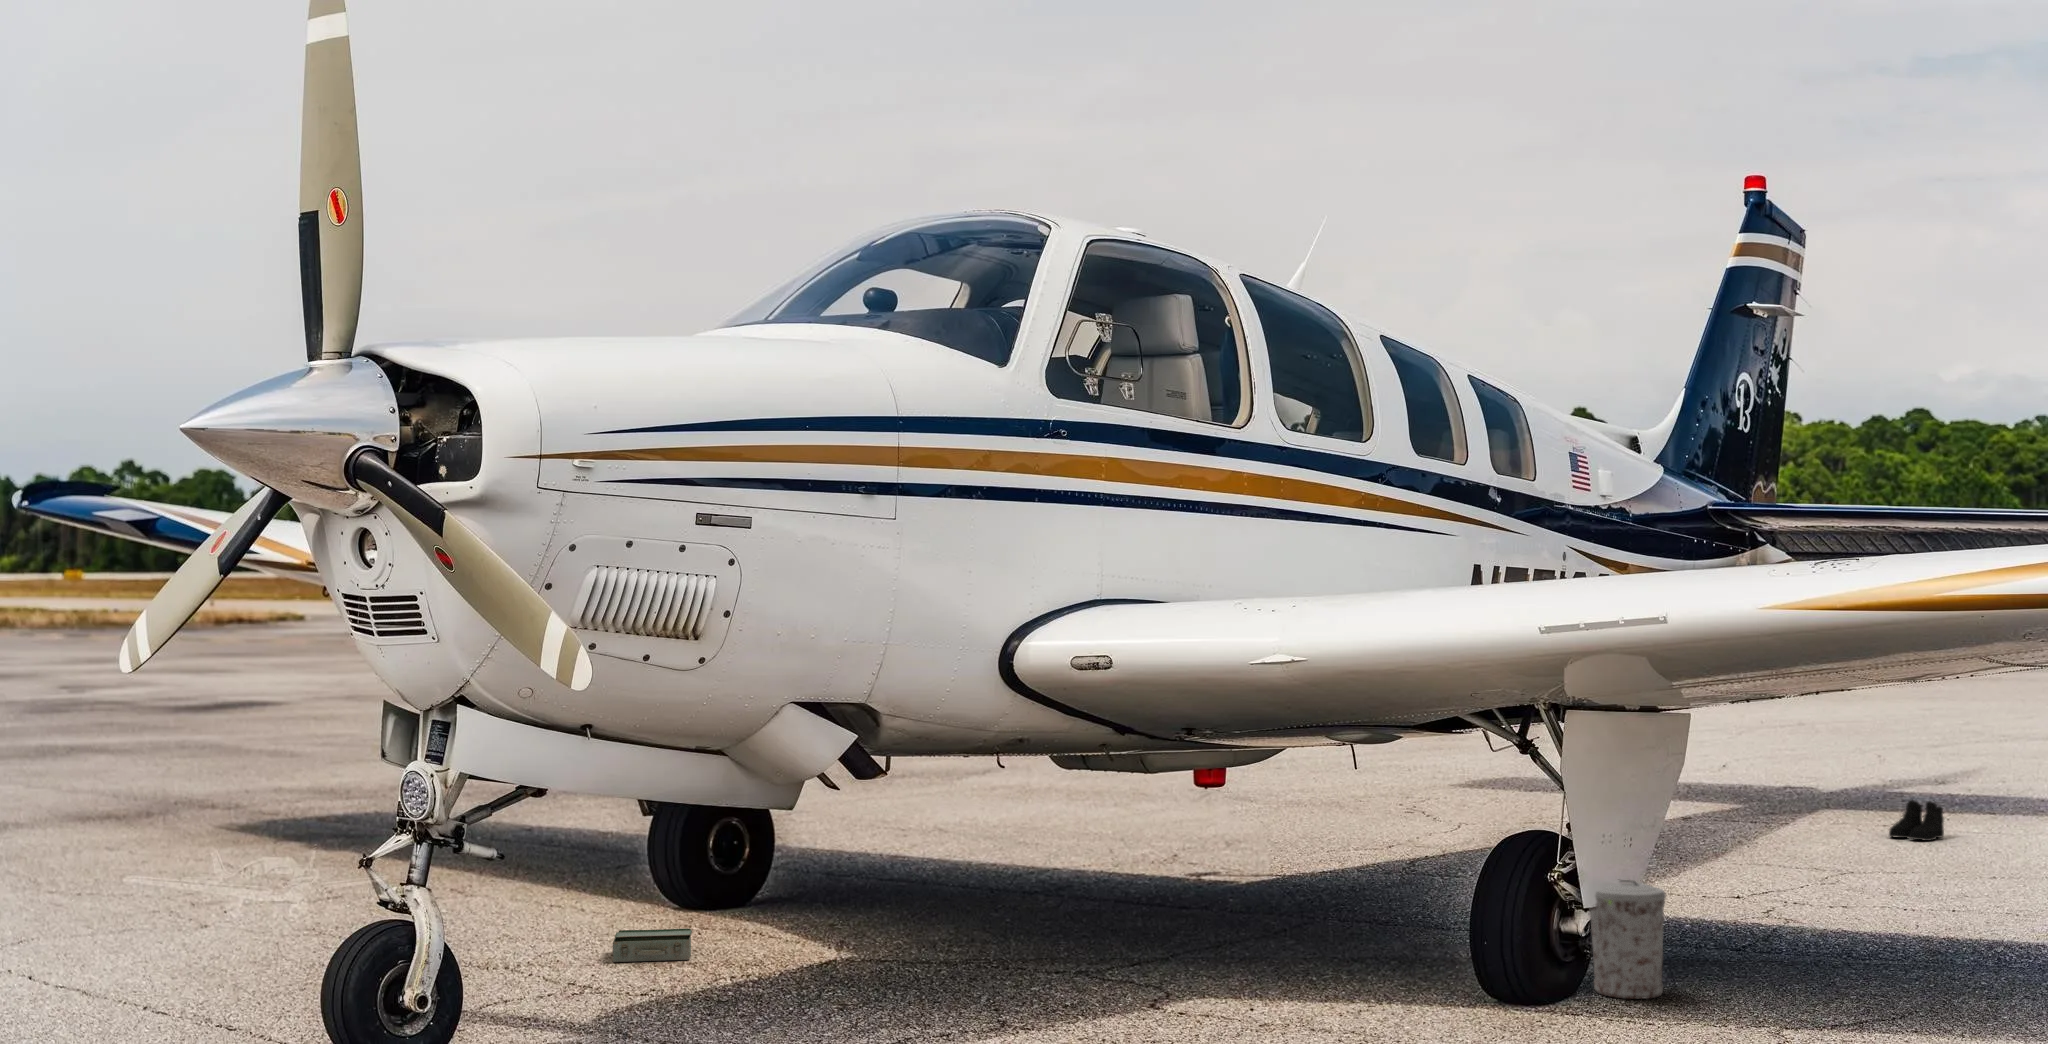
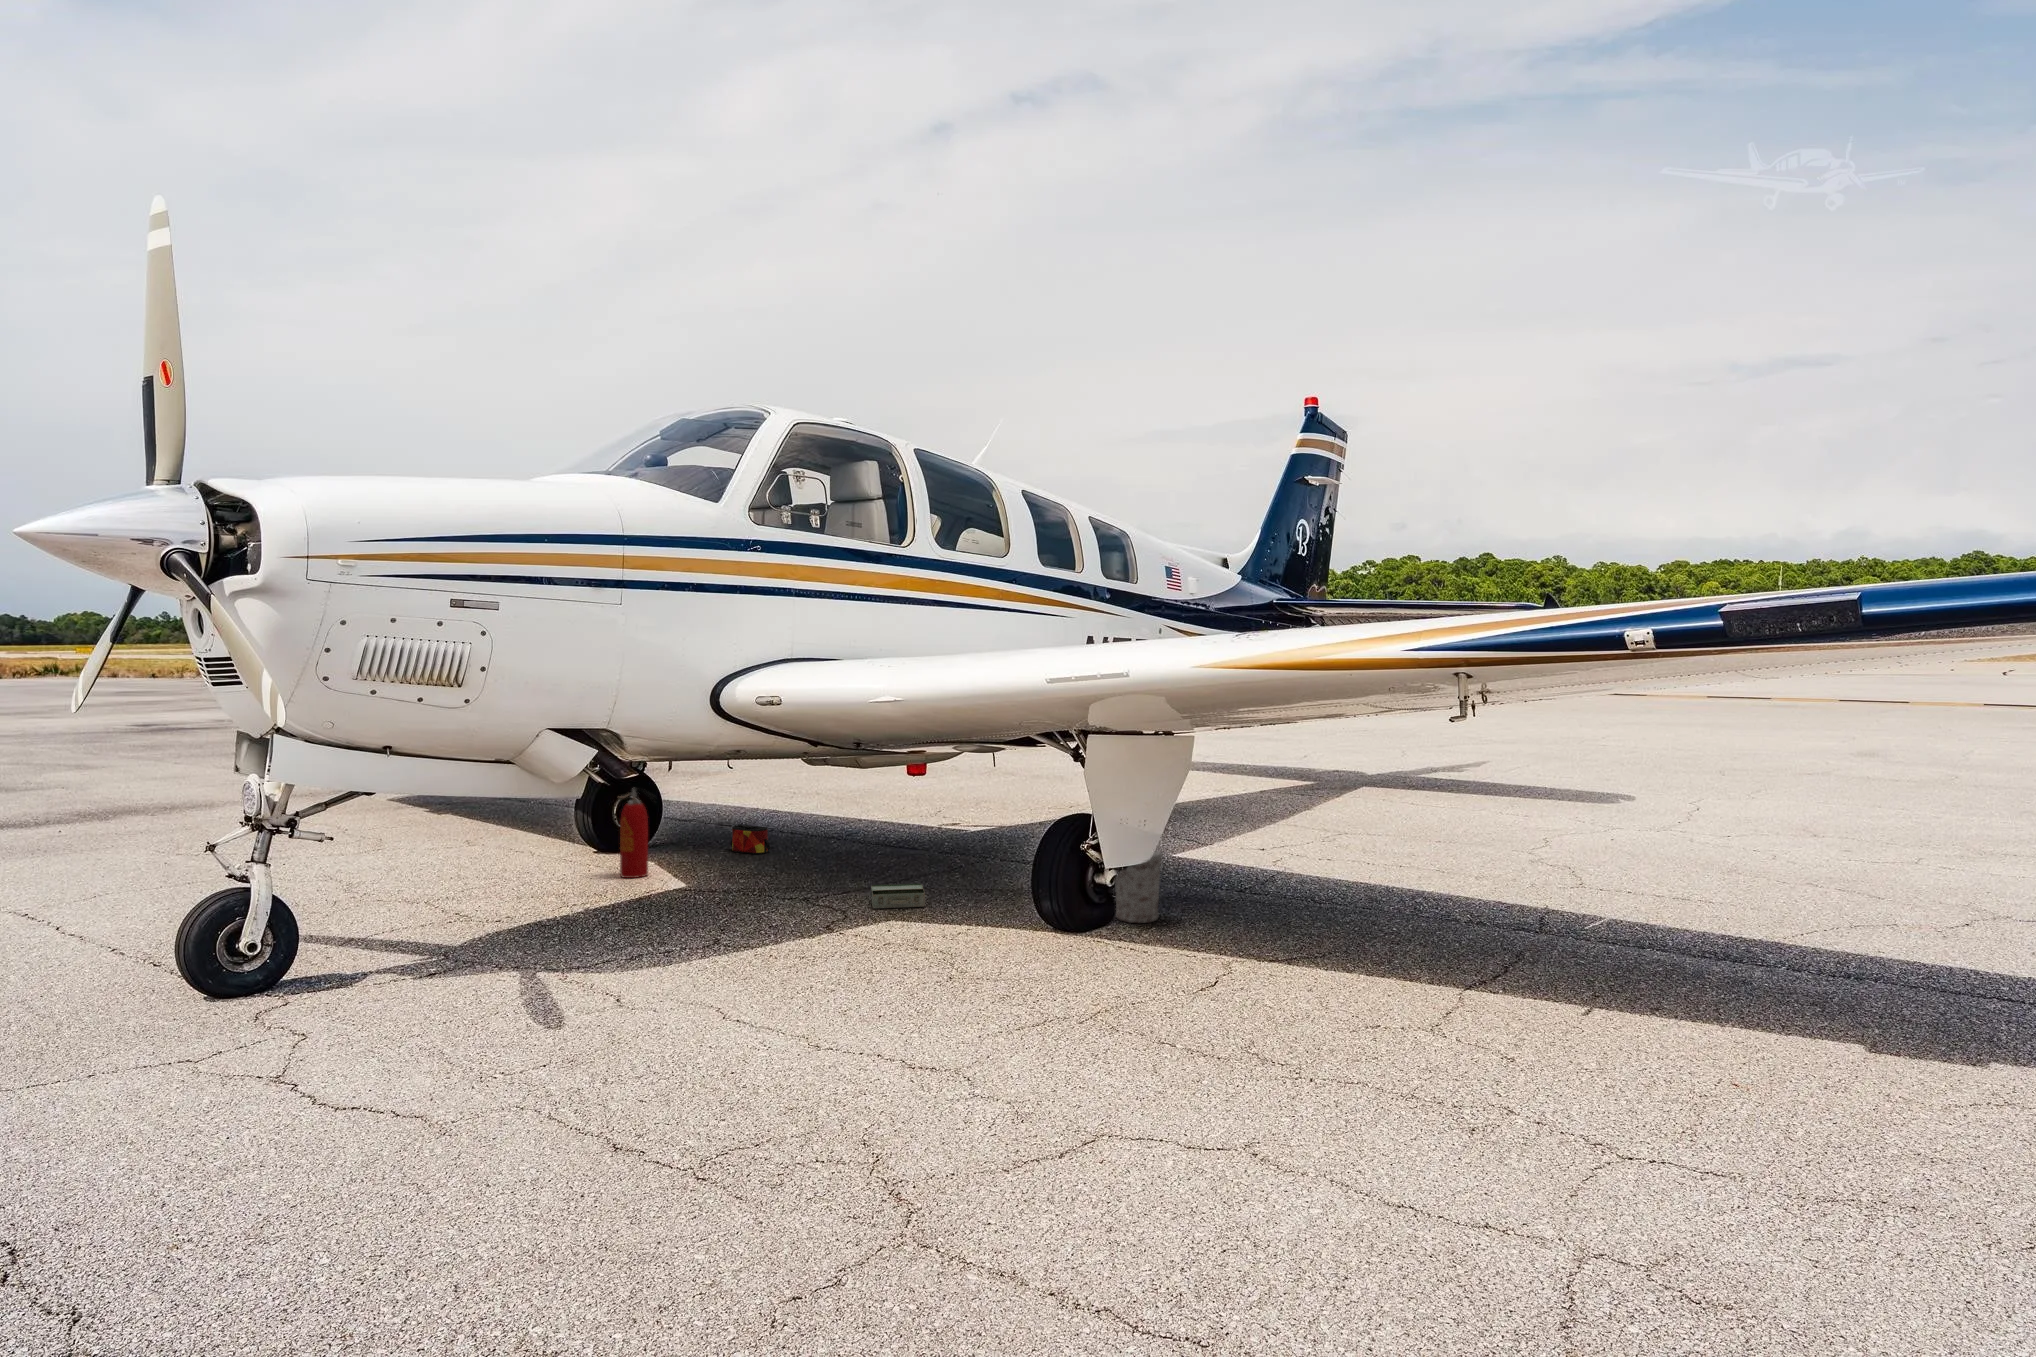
boots: present [1889,800,1944,841] -> none [1366,783,1399,809]
fire extinguisher: none [777,802,836,942] -> present [618,788,657,878]
bag: none [915,863,982,909] -> present [730,824,771,854]
toolbox: present [613,928,692,962] -> present [871,884,925,908]

